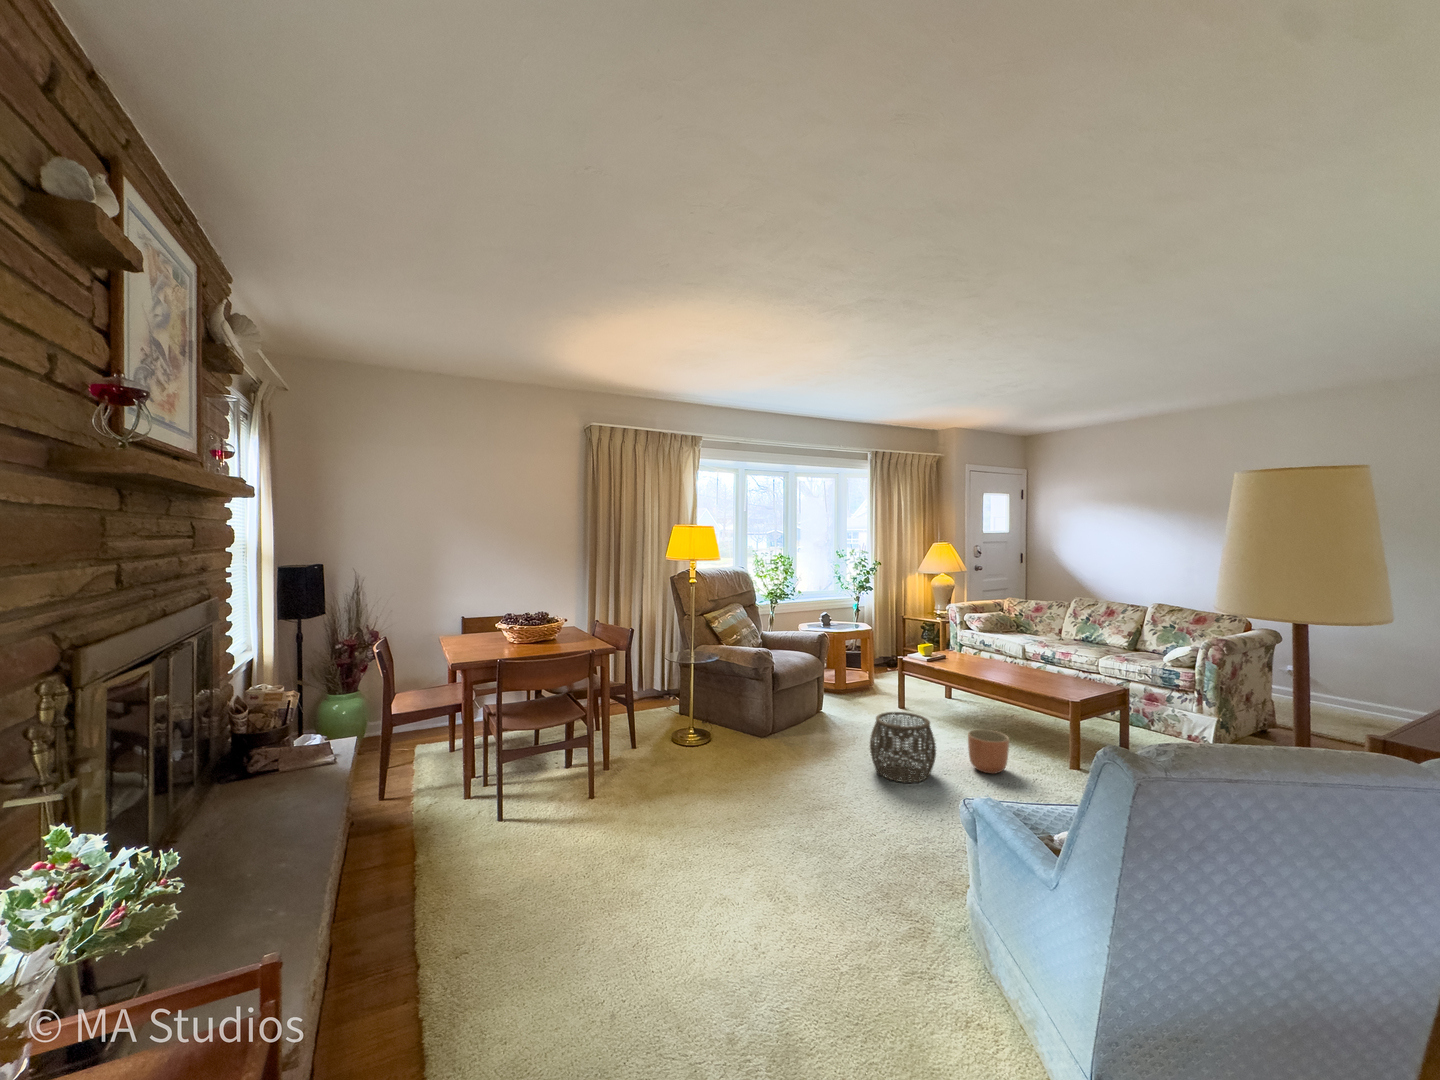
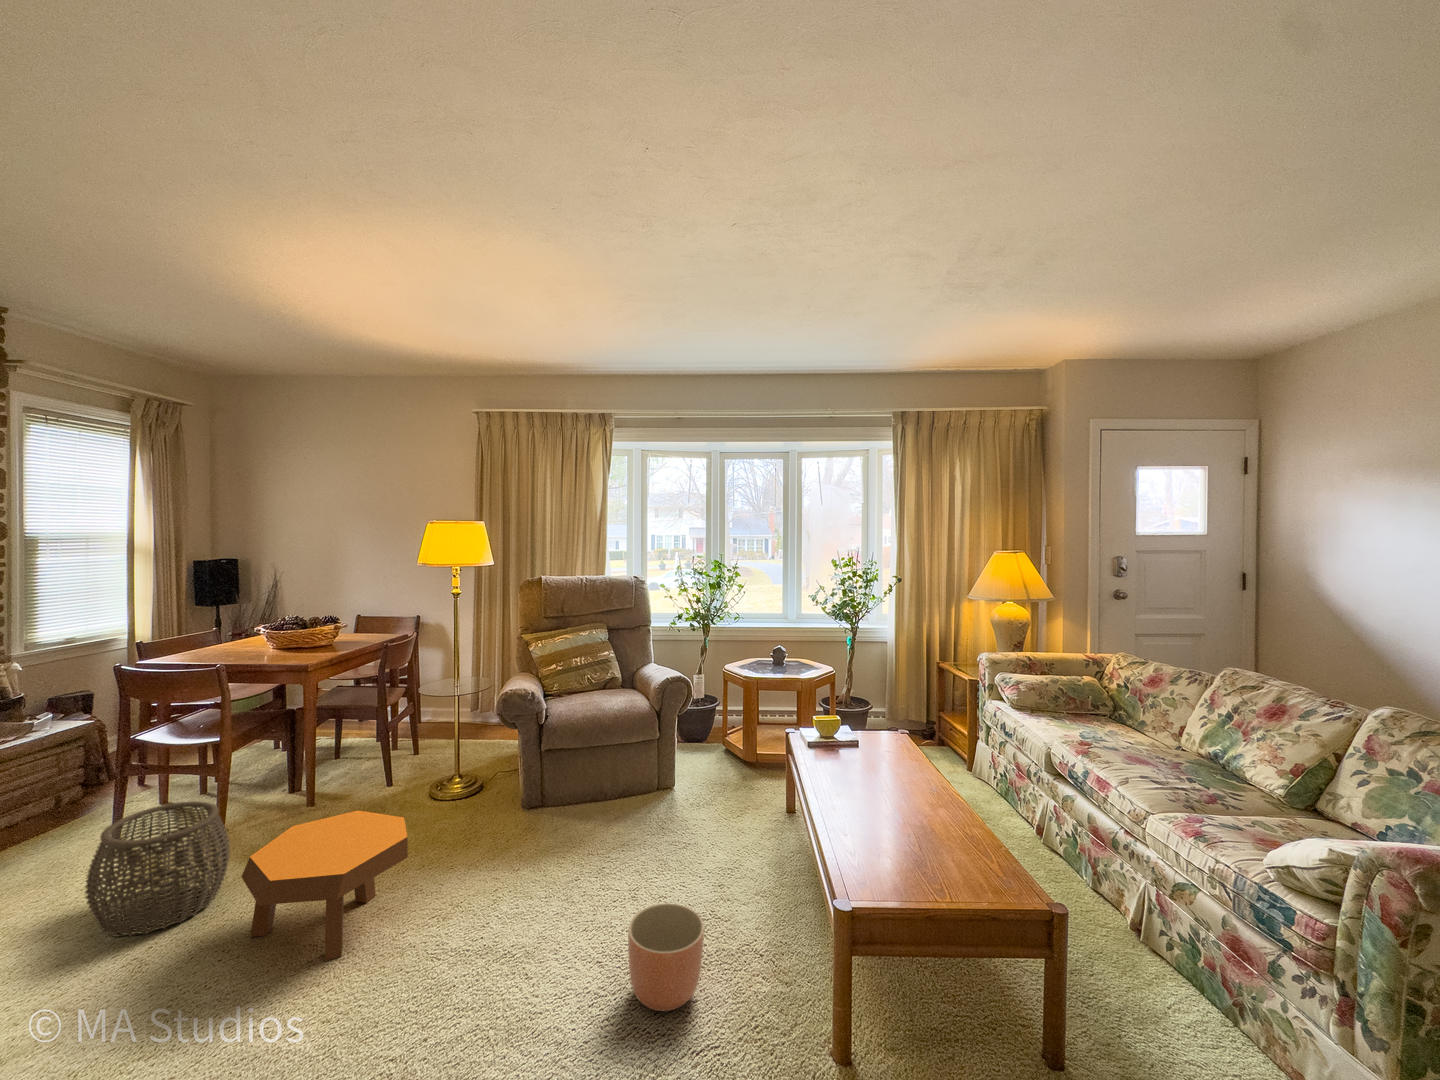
woven basket: present [870,712,936,783] -> present [85,801,231,937]
footstool: none [752,728,843,807] -> present [242,811,408,961]

